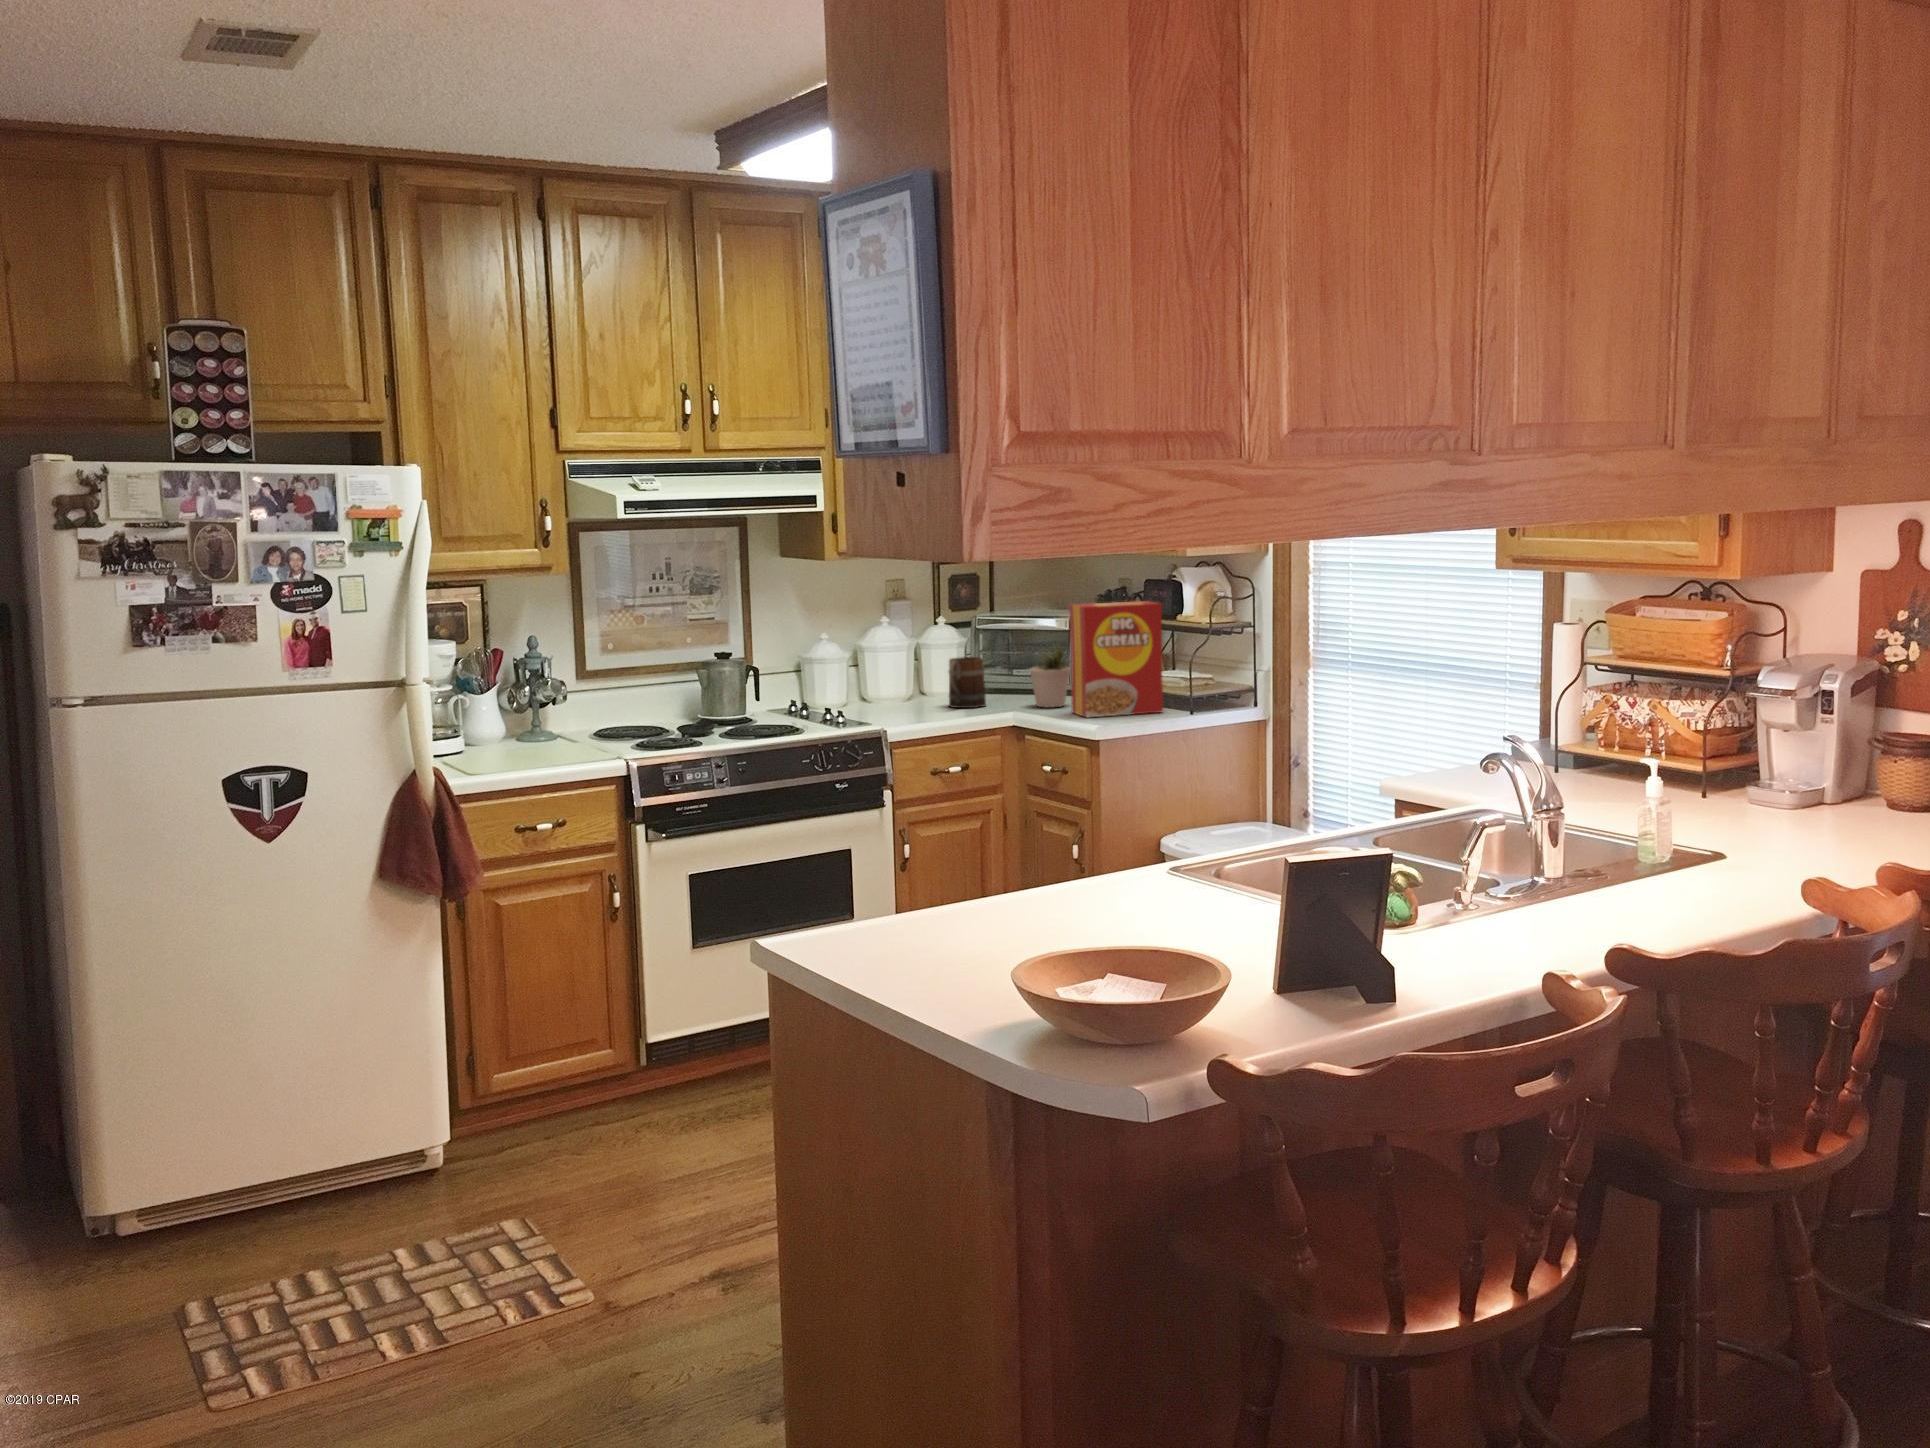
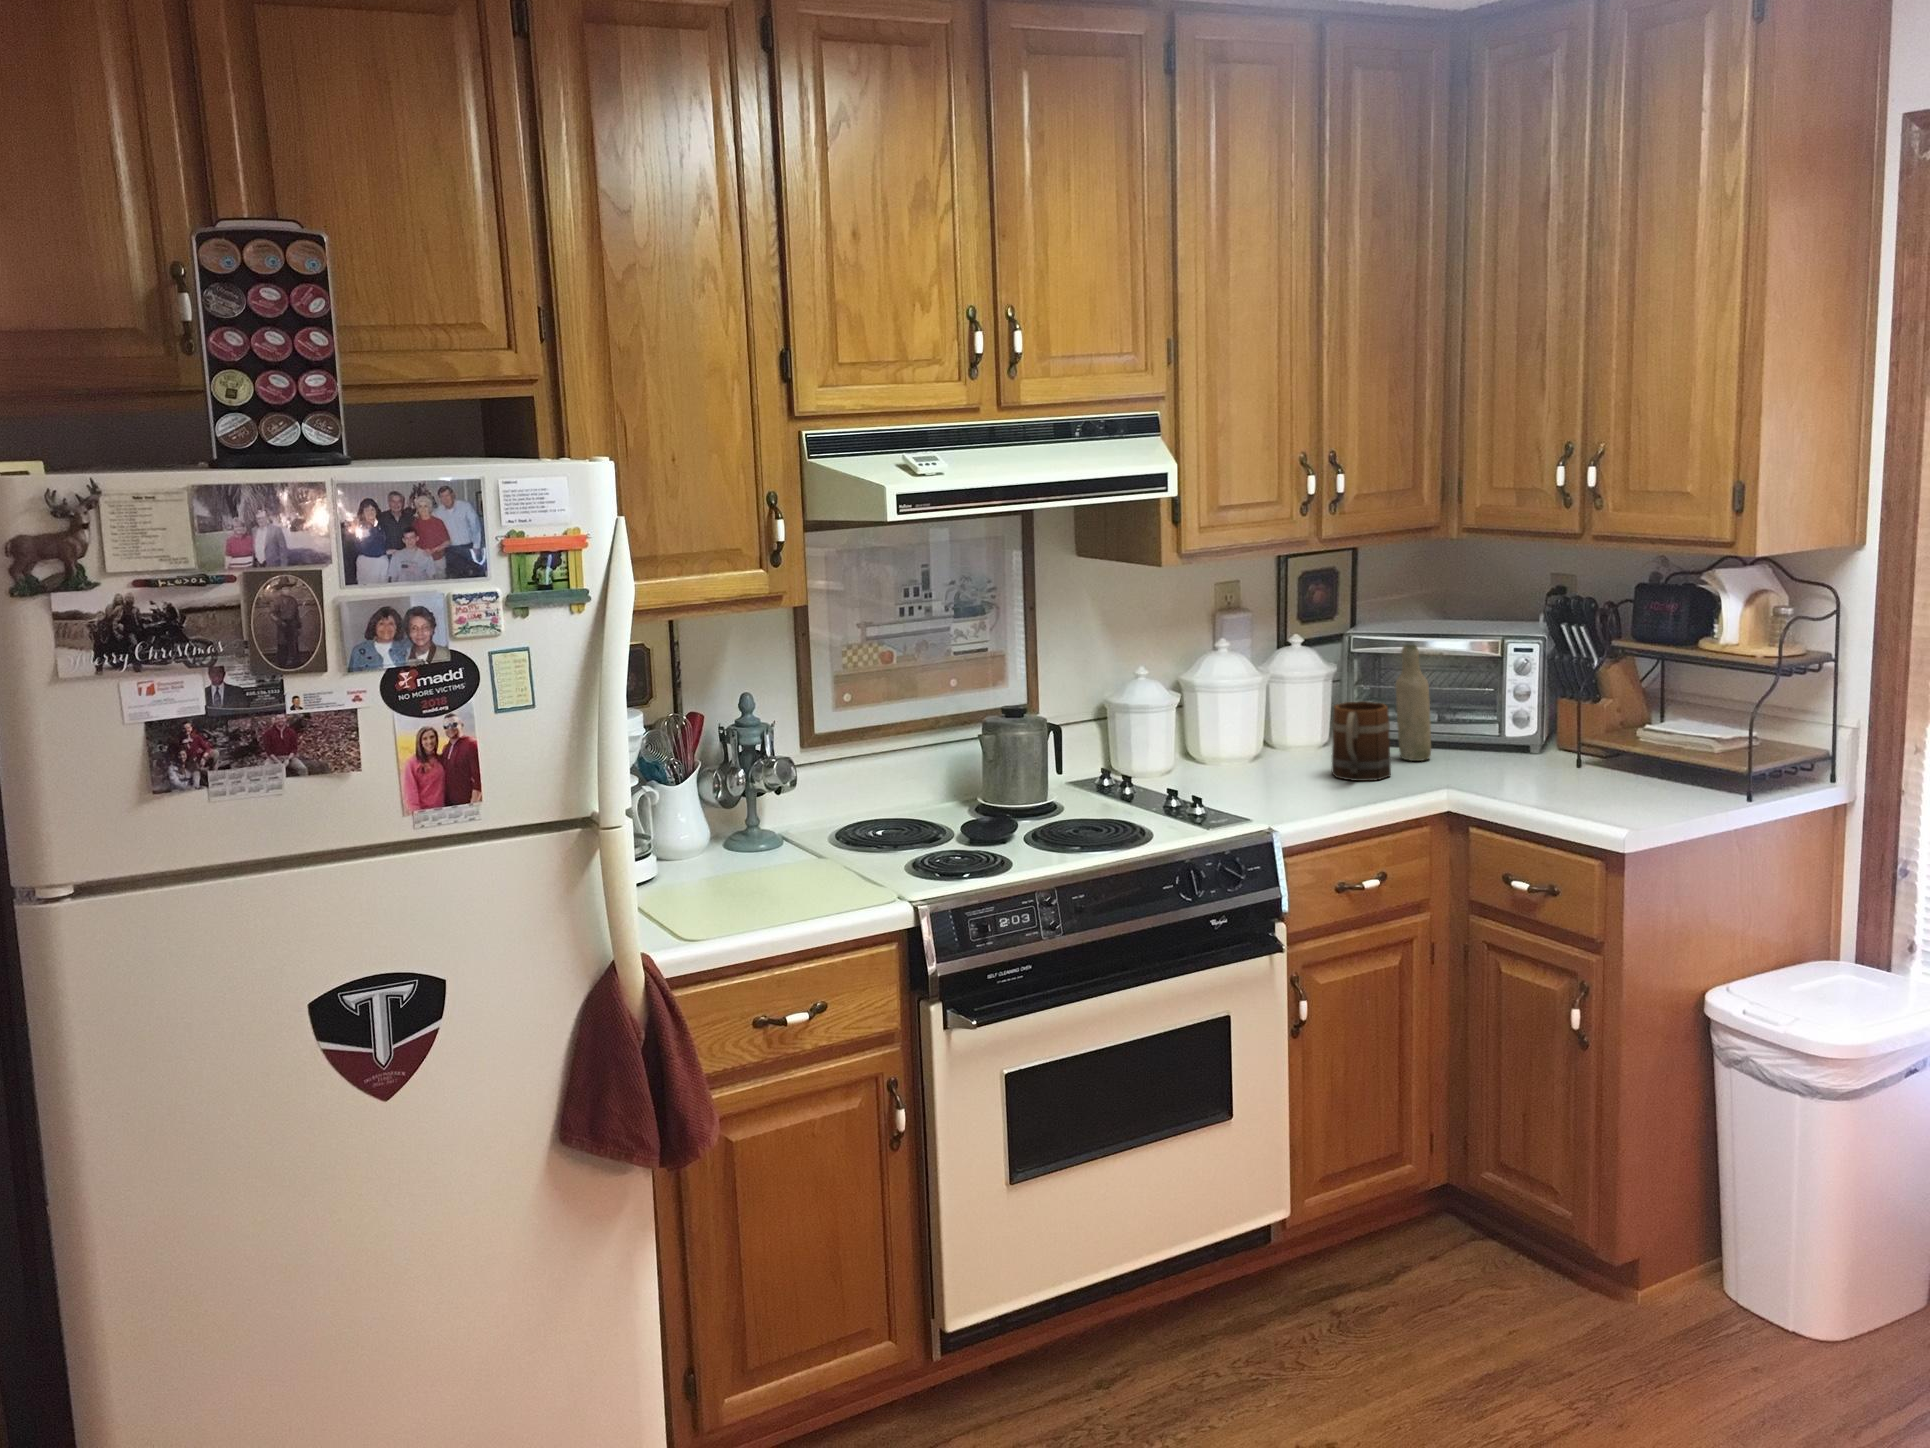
cereal box: present [1069,601,1163,717] -> none [1548,624,1708,811]
bottle: none [998,620,1023,700] -> present [1395,645,1431,761]
potted plant: present [1030,649,1071,707] -> none [1463,683,1532,782]

